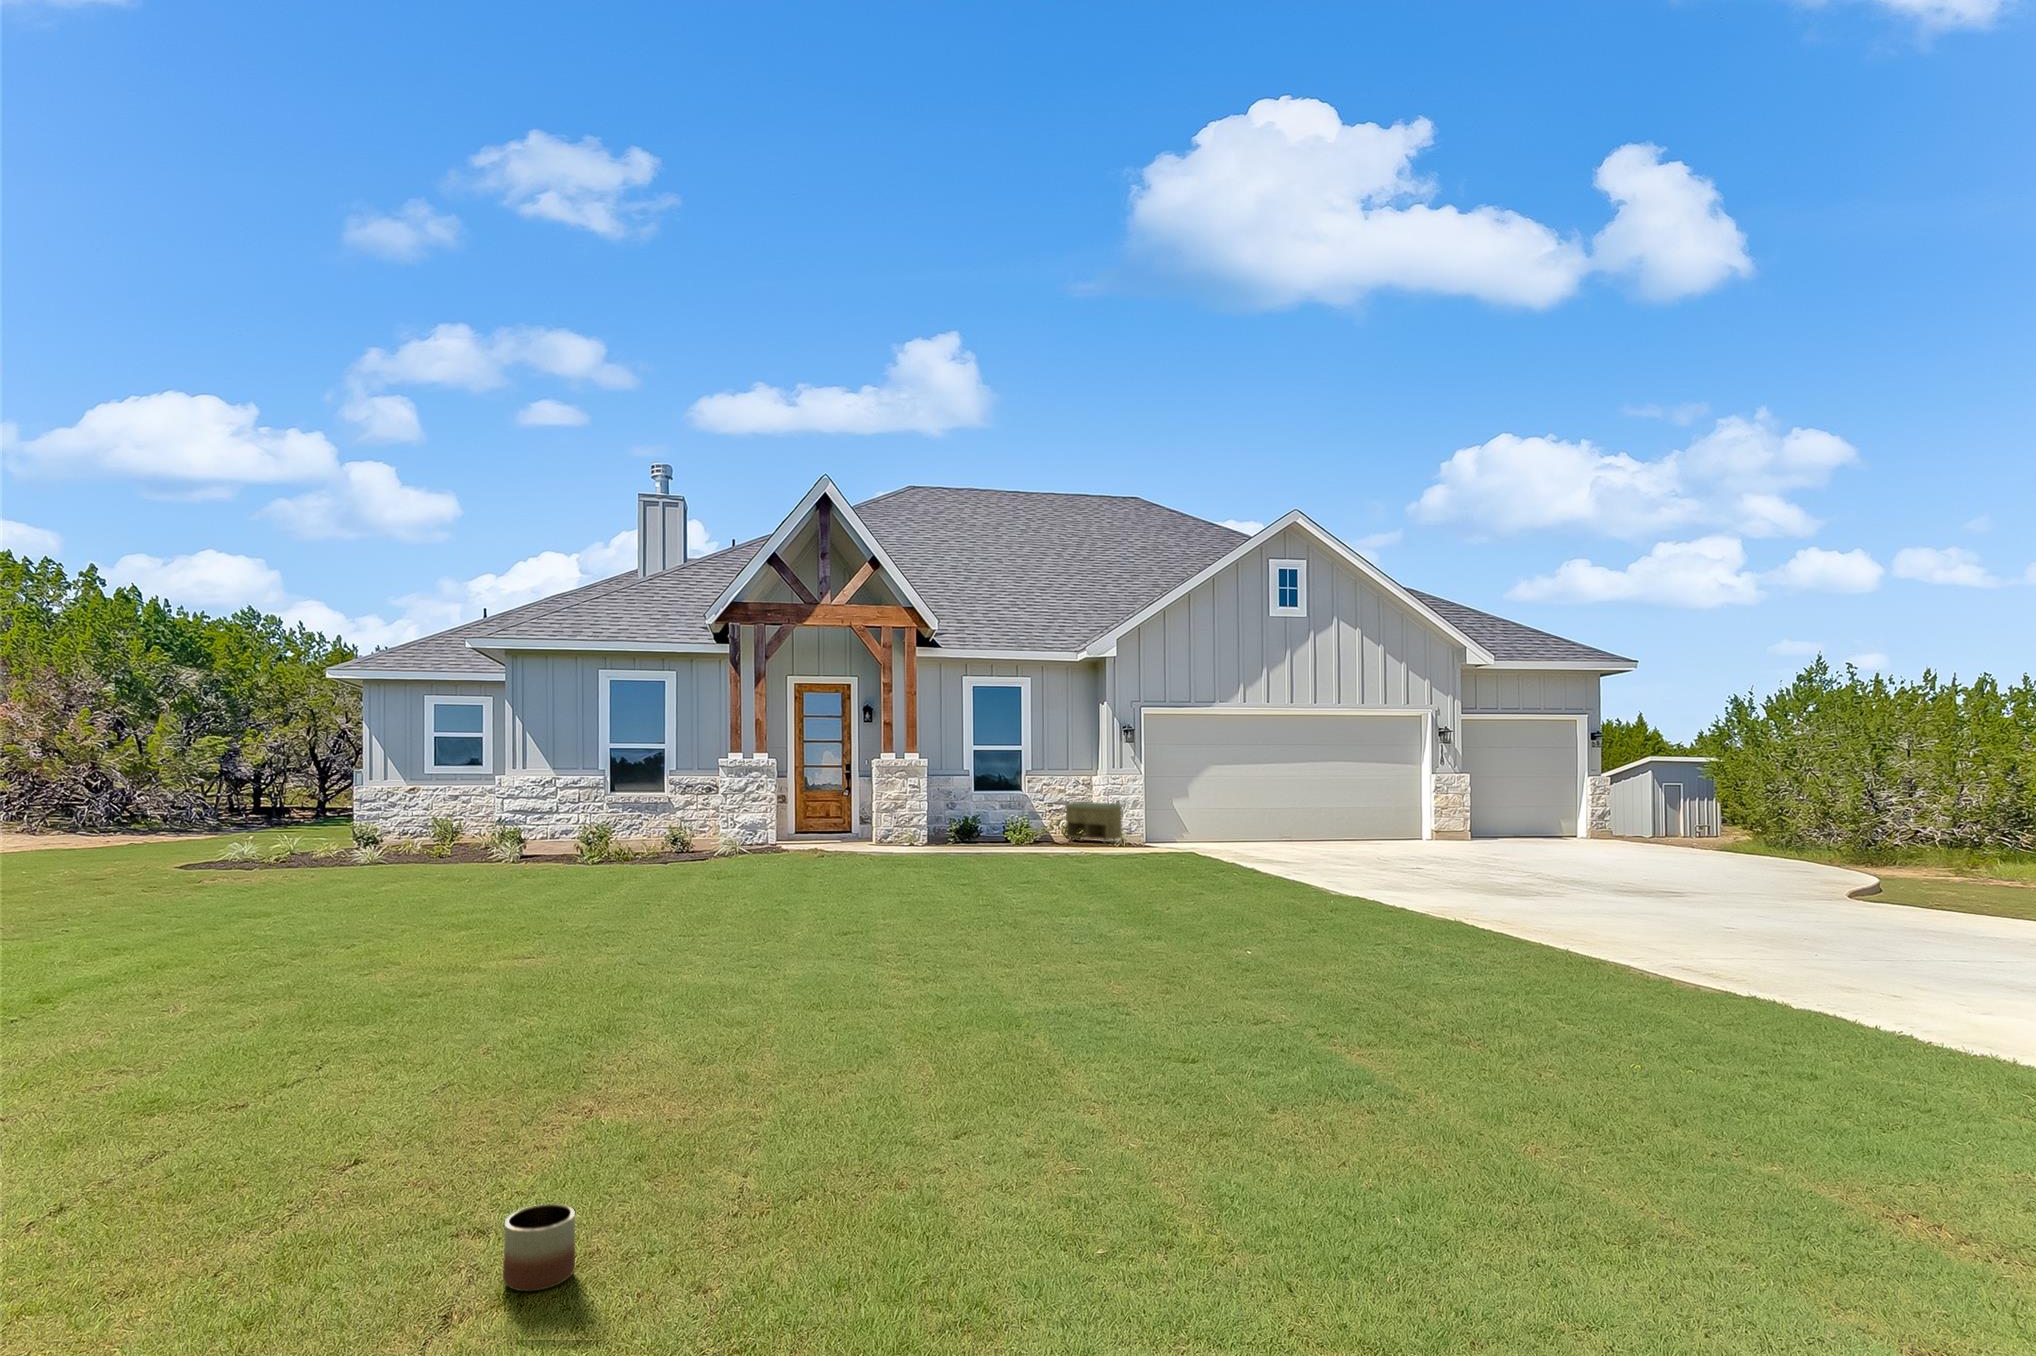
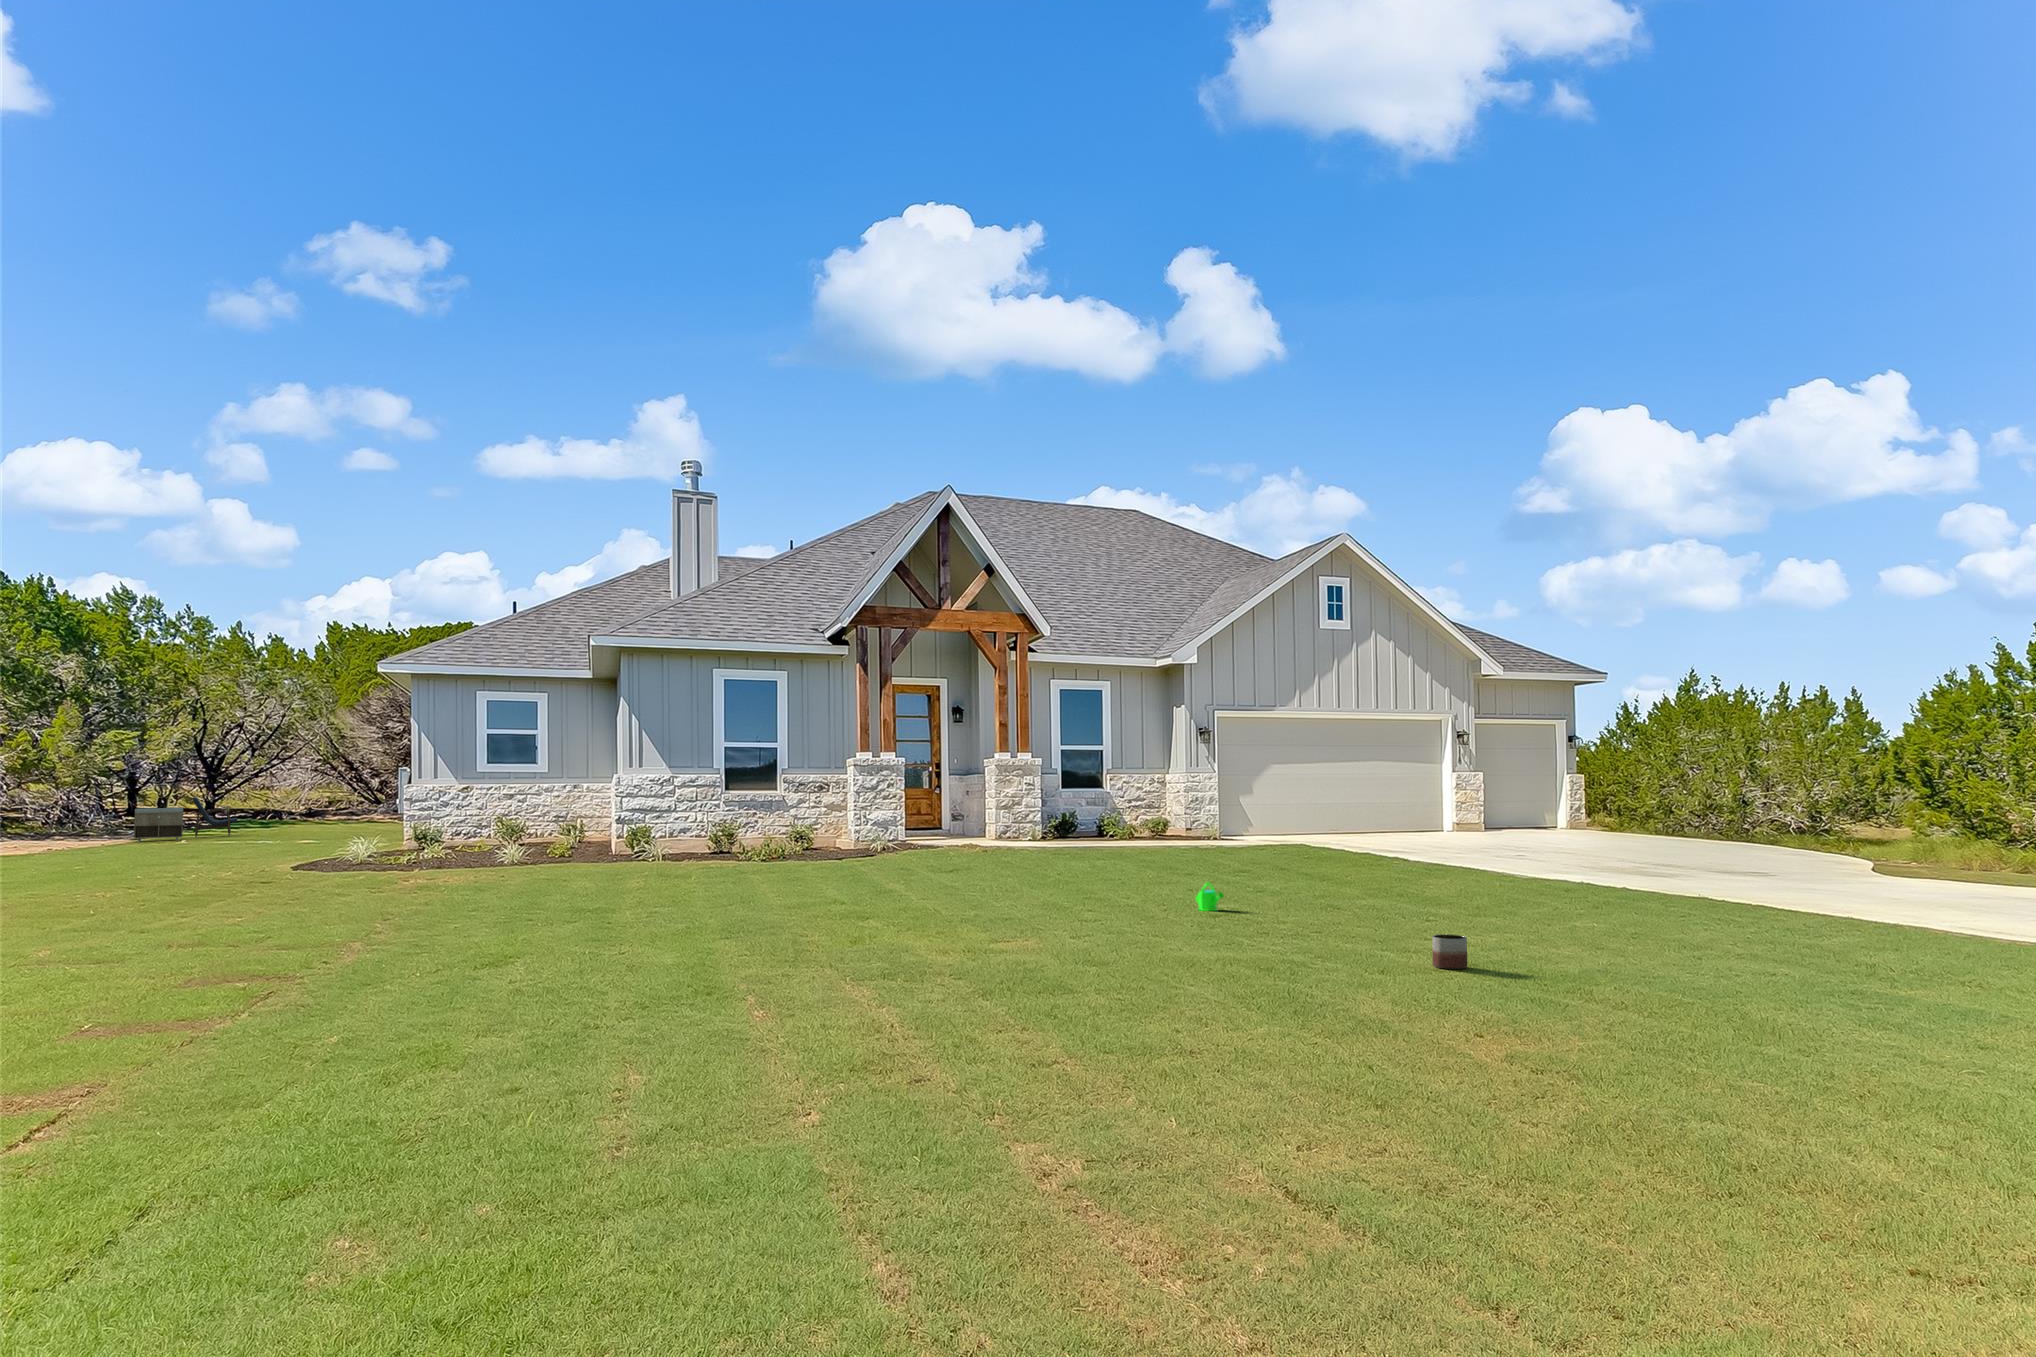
lounge chair: none [214,787,263,826] -> present [193,797,237,838]
storage bench: present [1065,802,1122,843] -> present [134,808,183,842]
watering can: none [668,979,700,1022] -> present [1196,882,1224,911]

